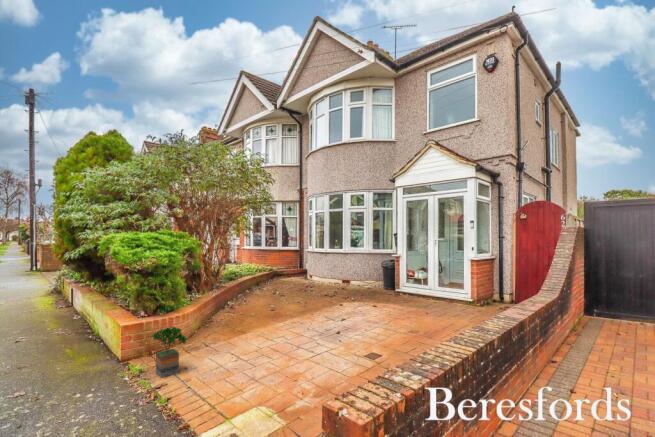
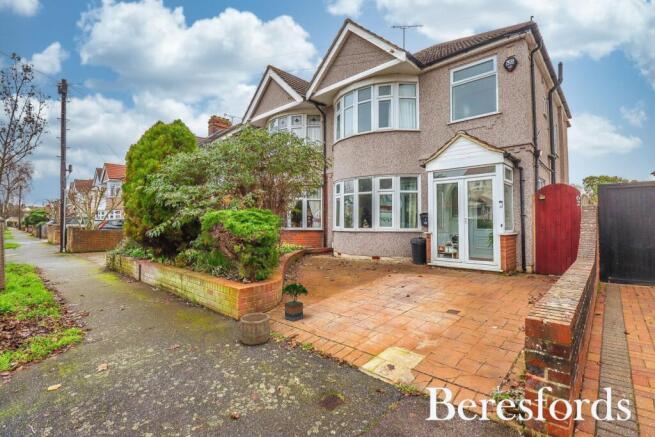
wooden bucket: none [57,370,106,418] -> present [240,313,270,345]

